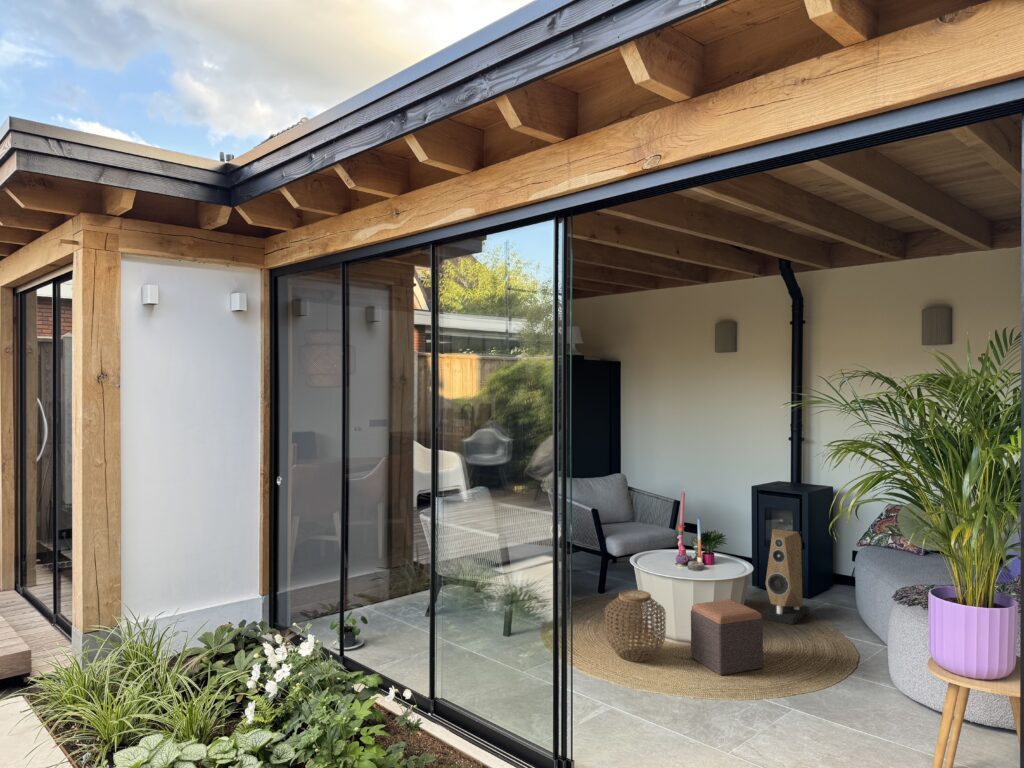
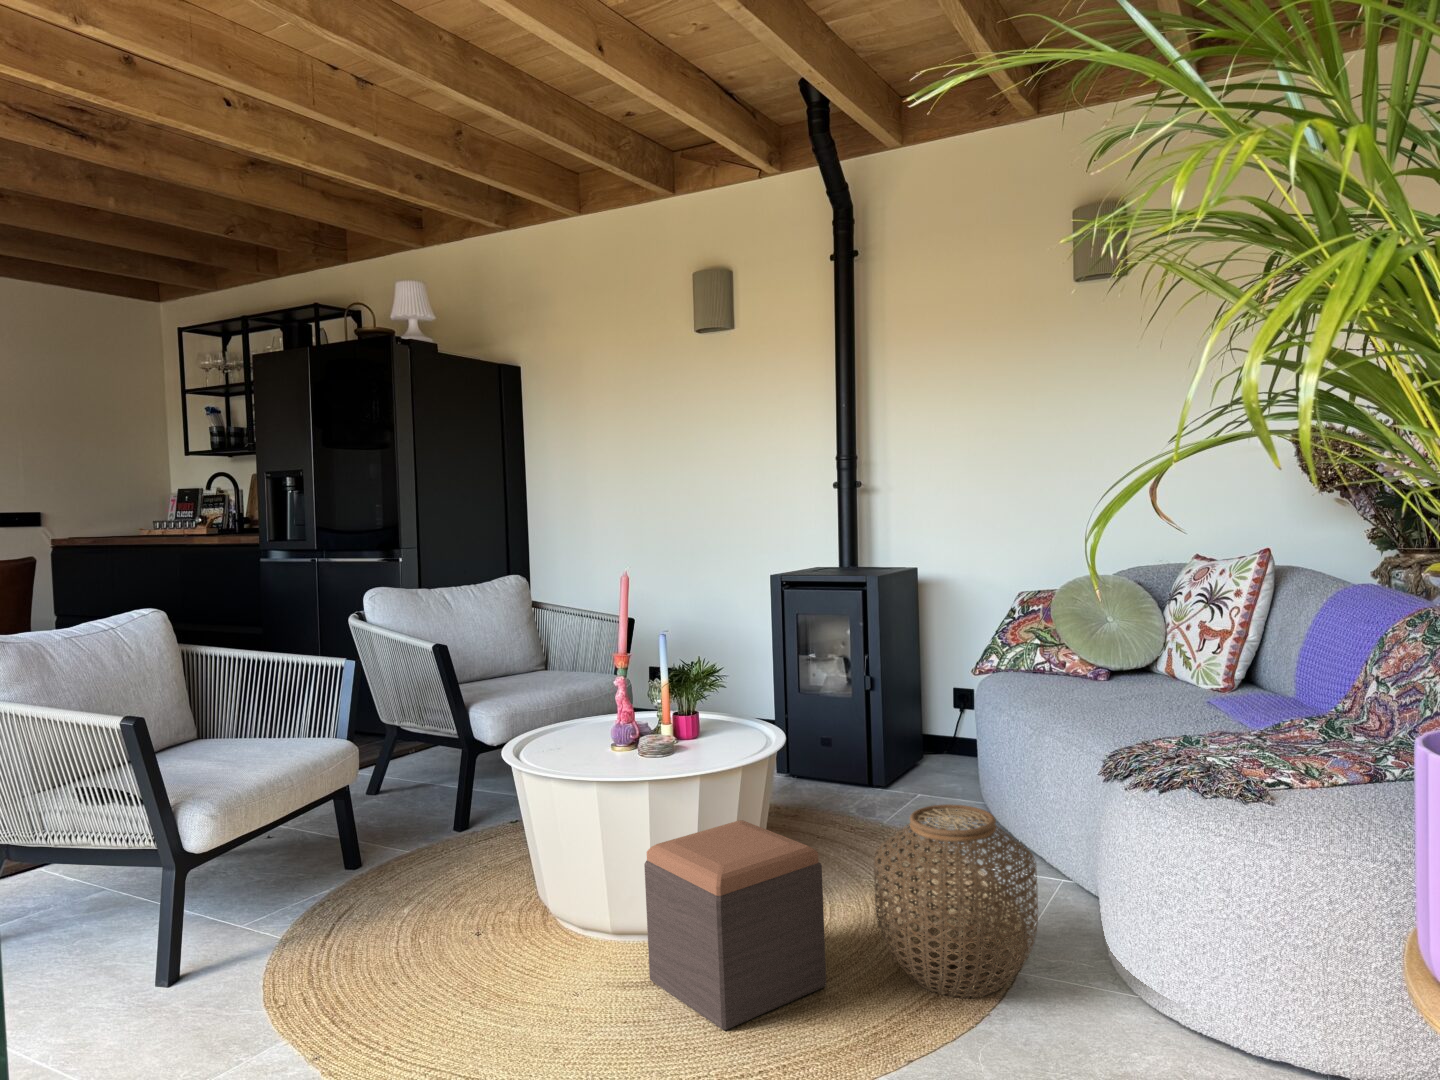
speaker: present [762,529,809,624] -> none [804,651,893,851]
woven basket: present [605,590,666,662] -> present [874,804,1038,998]

